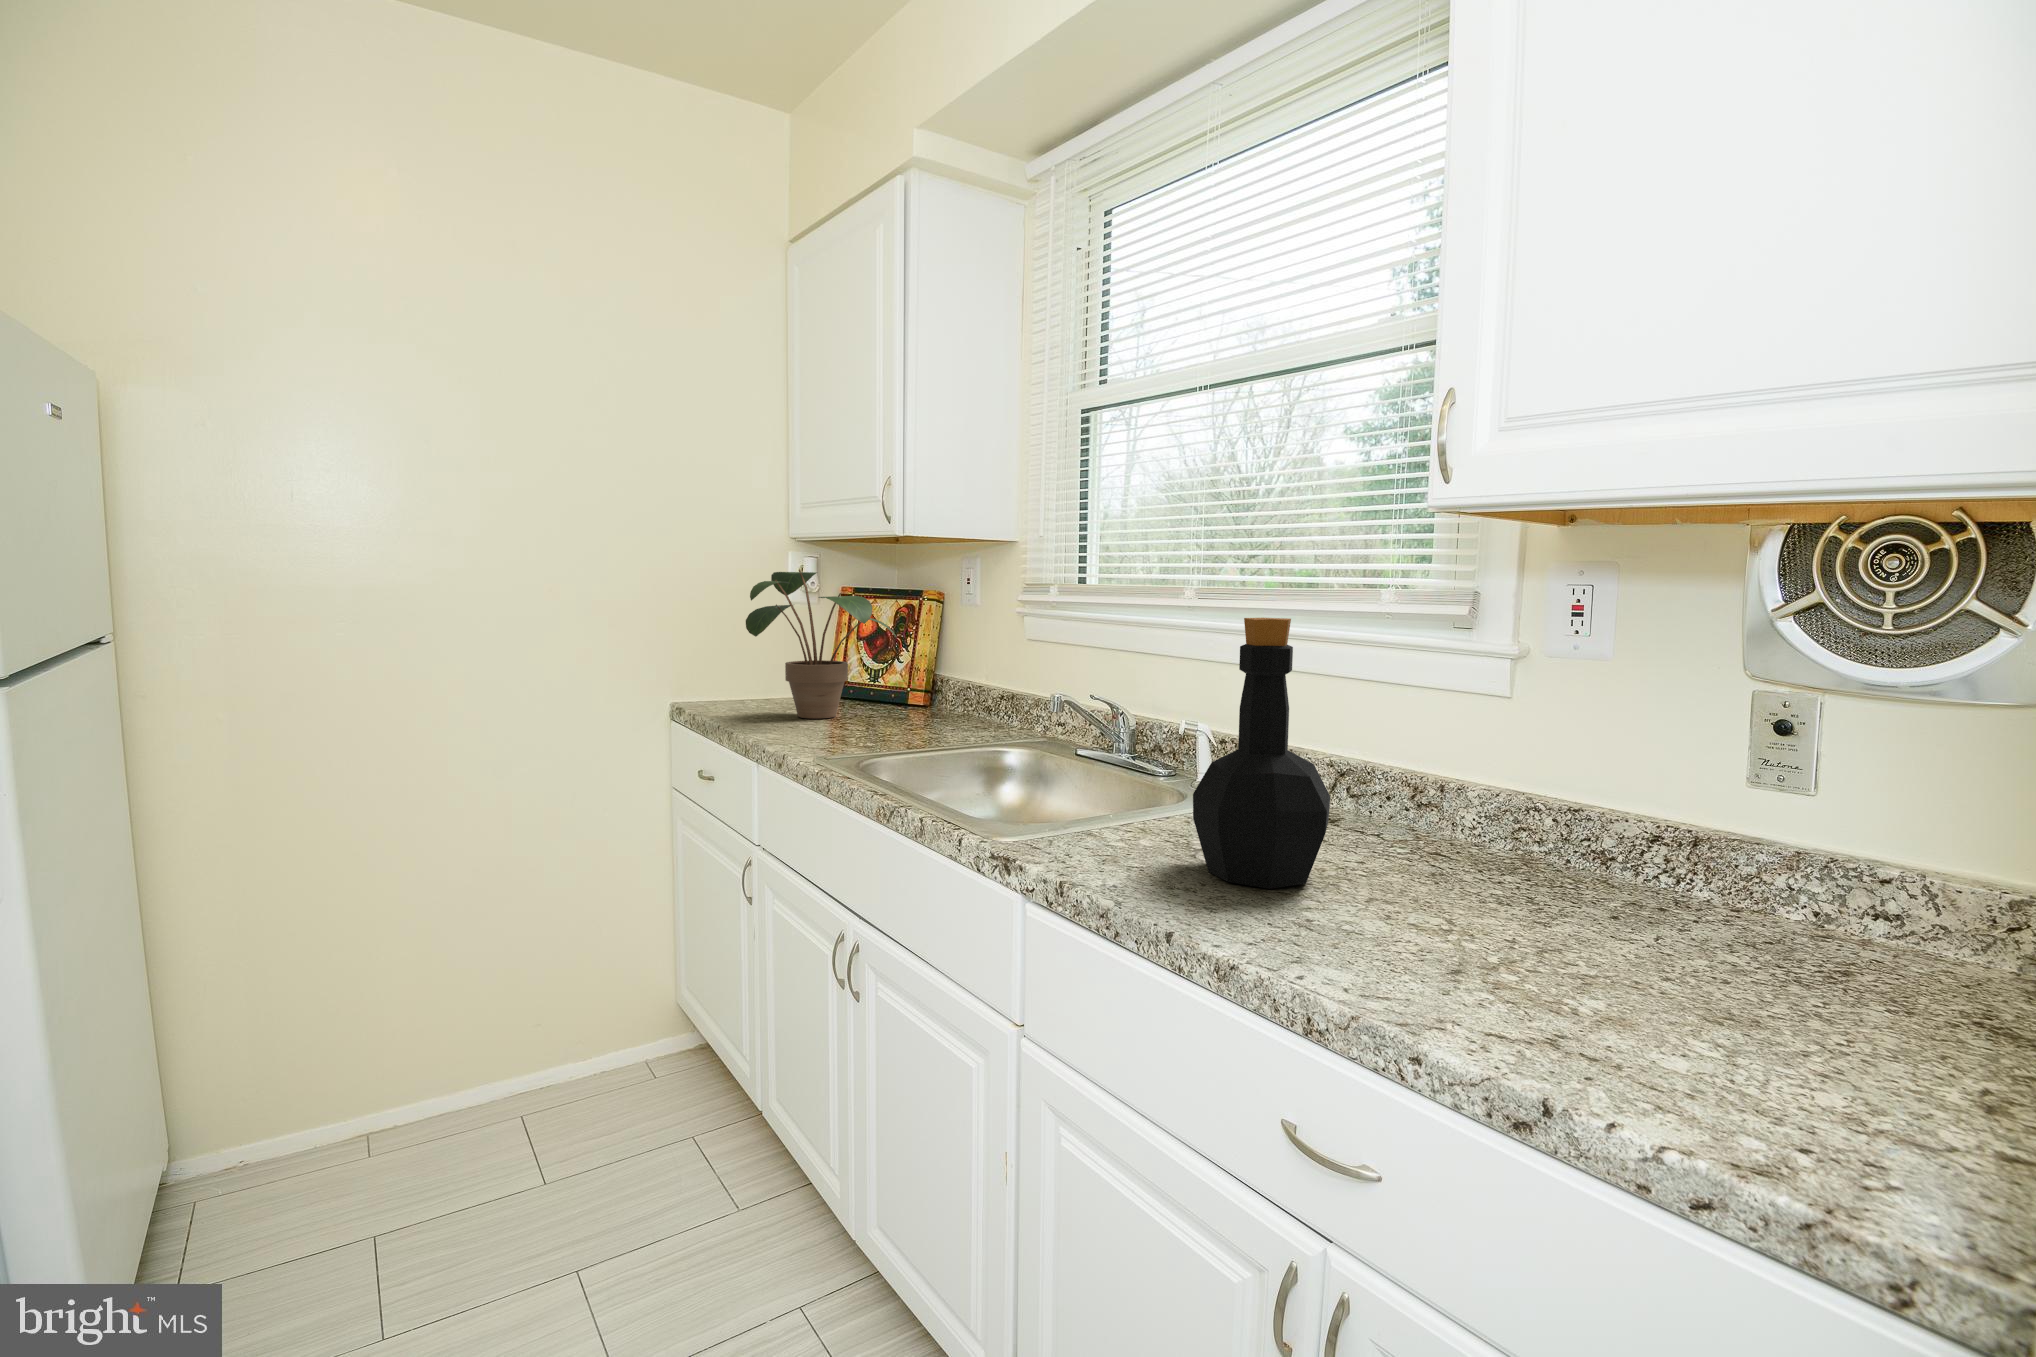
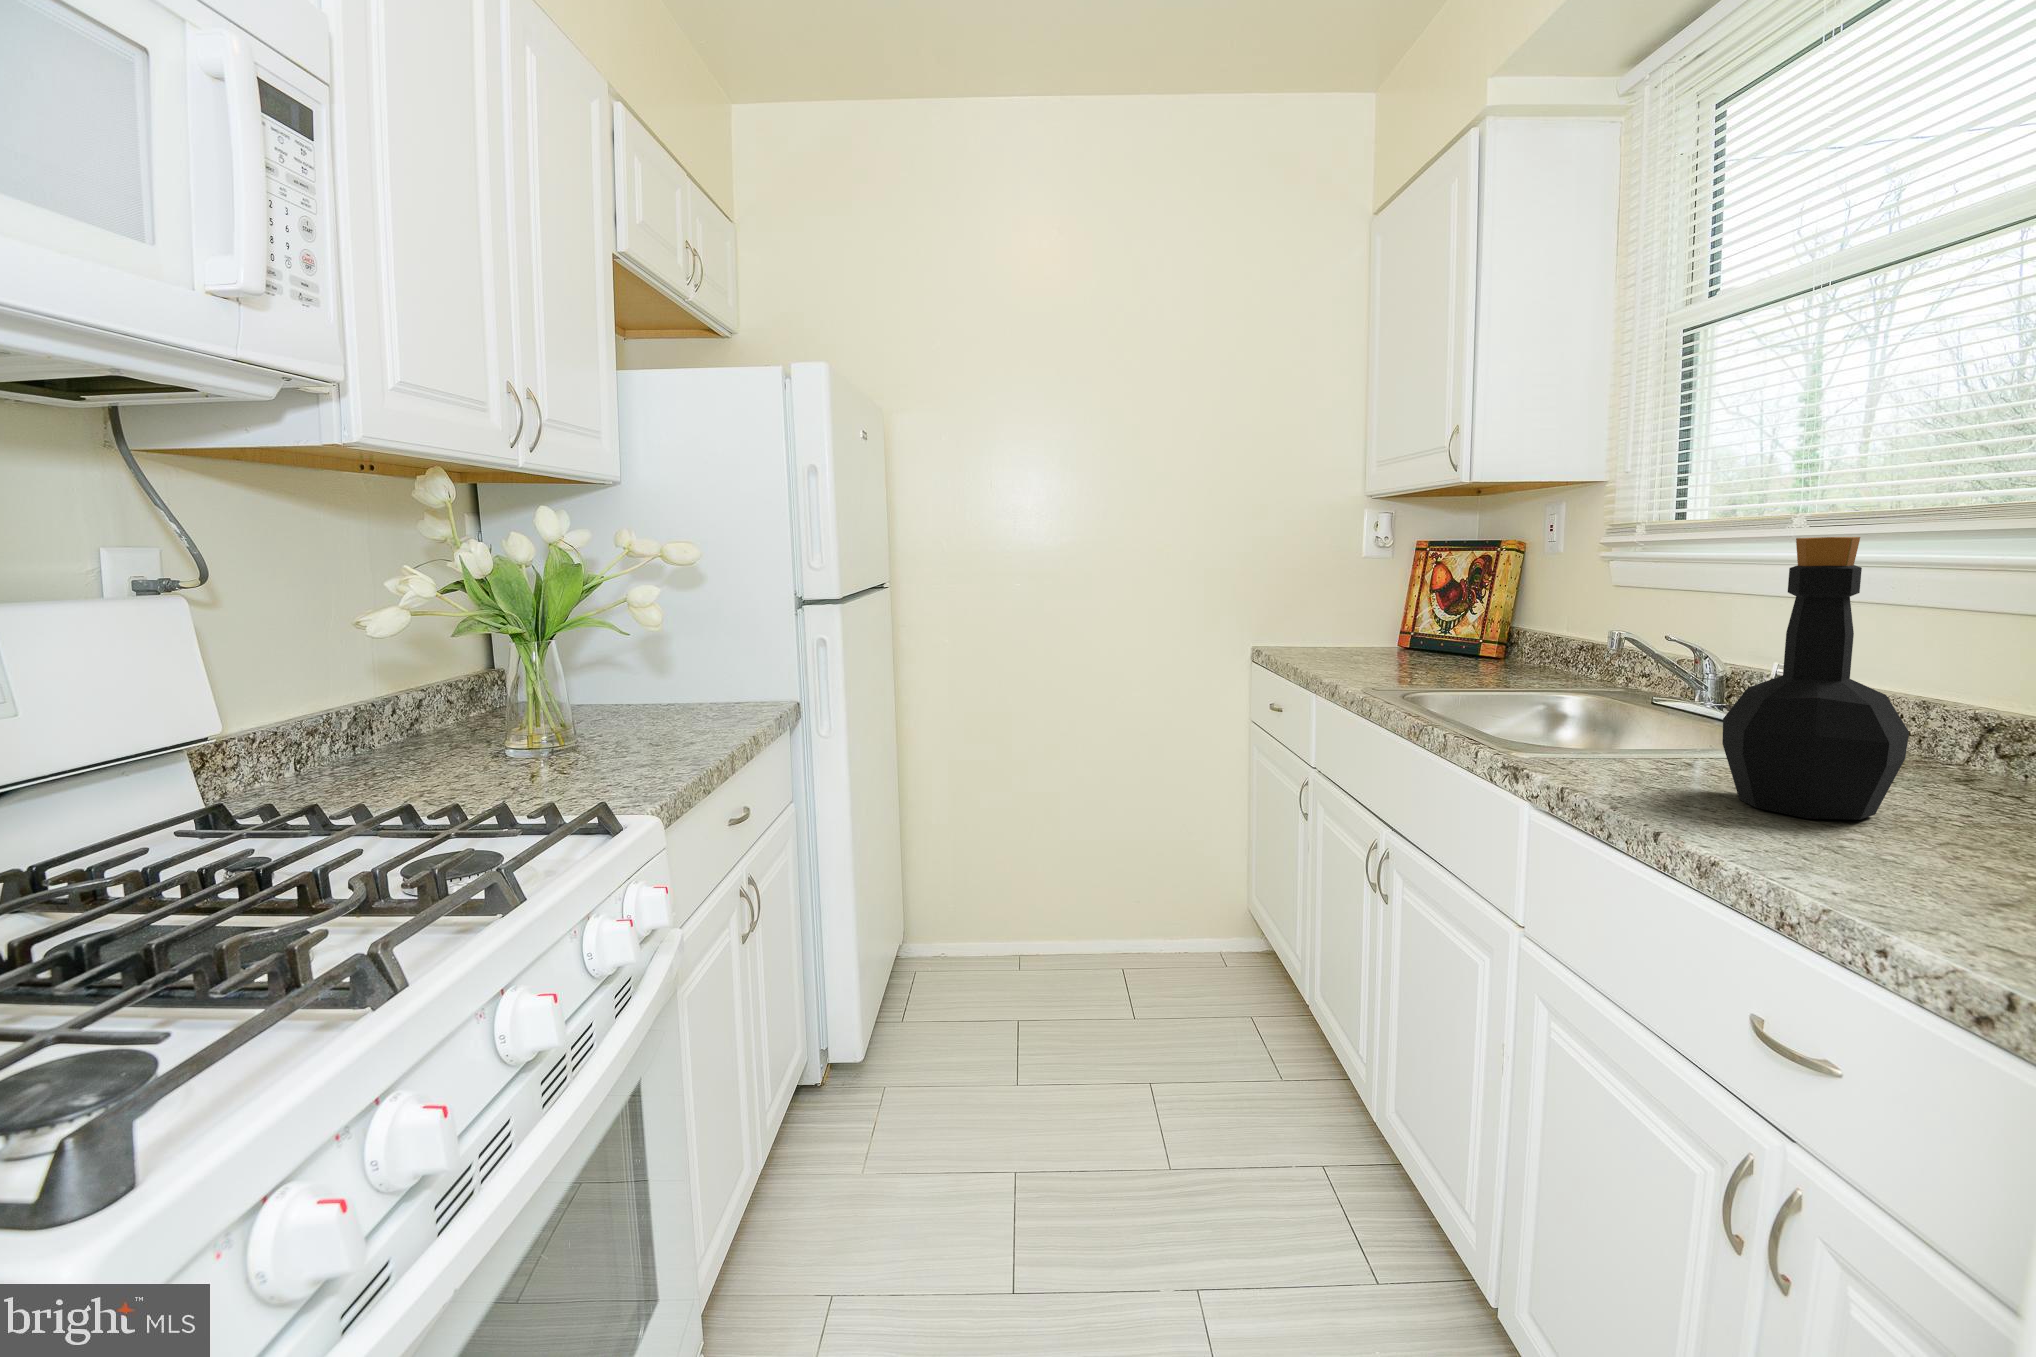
potted plant: present [746,569,896,718] -> none [1320,526,1466,662]

